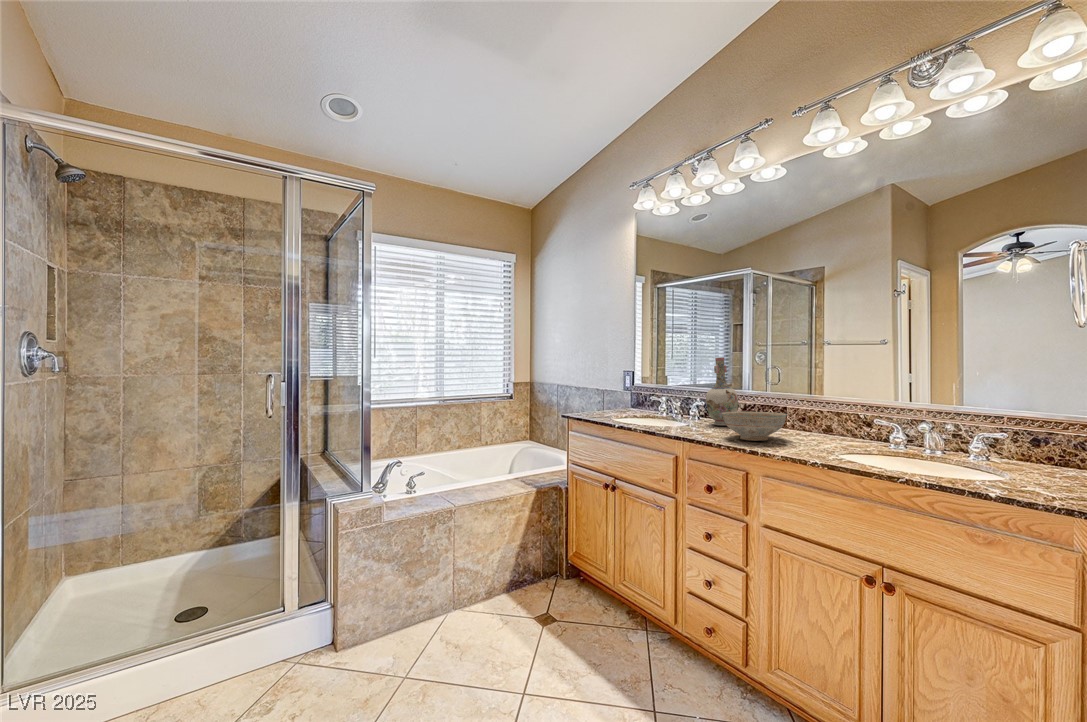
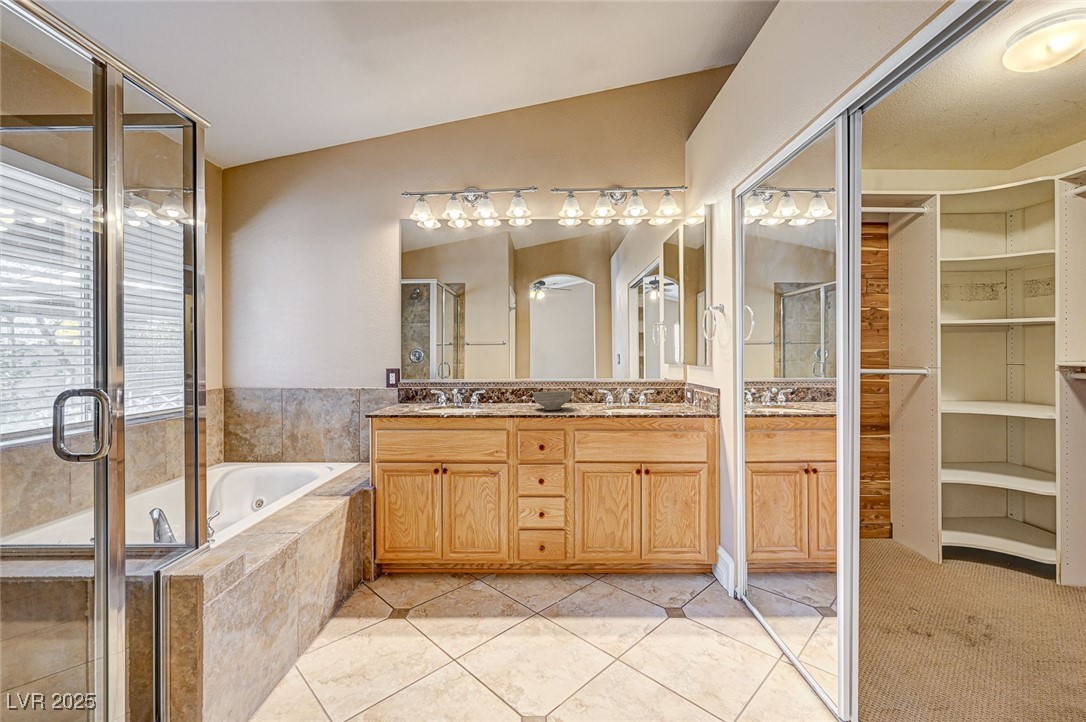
vase: present [706,357,738,426] -> none [497,355,520,406]

